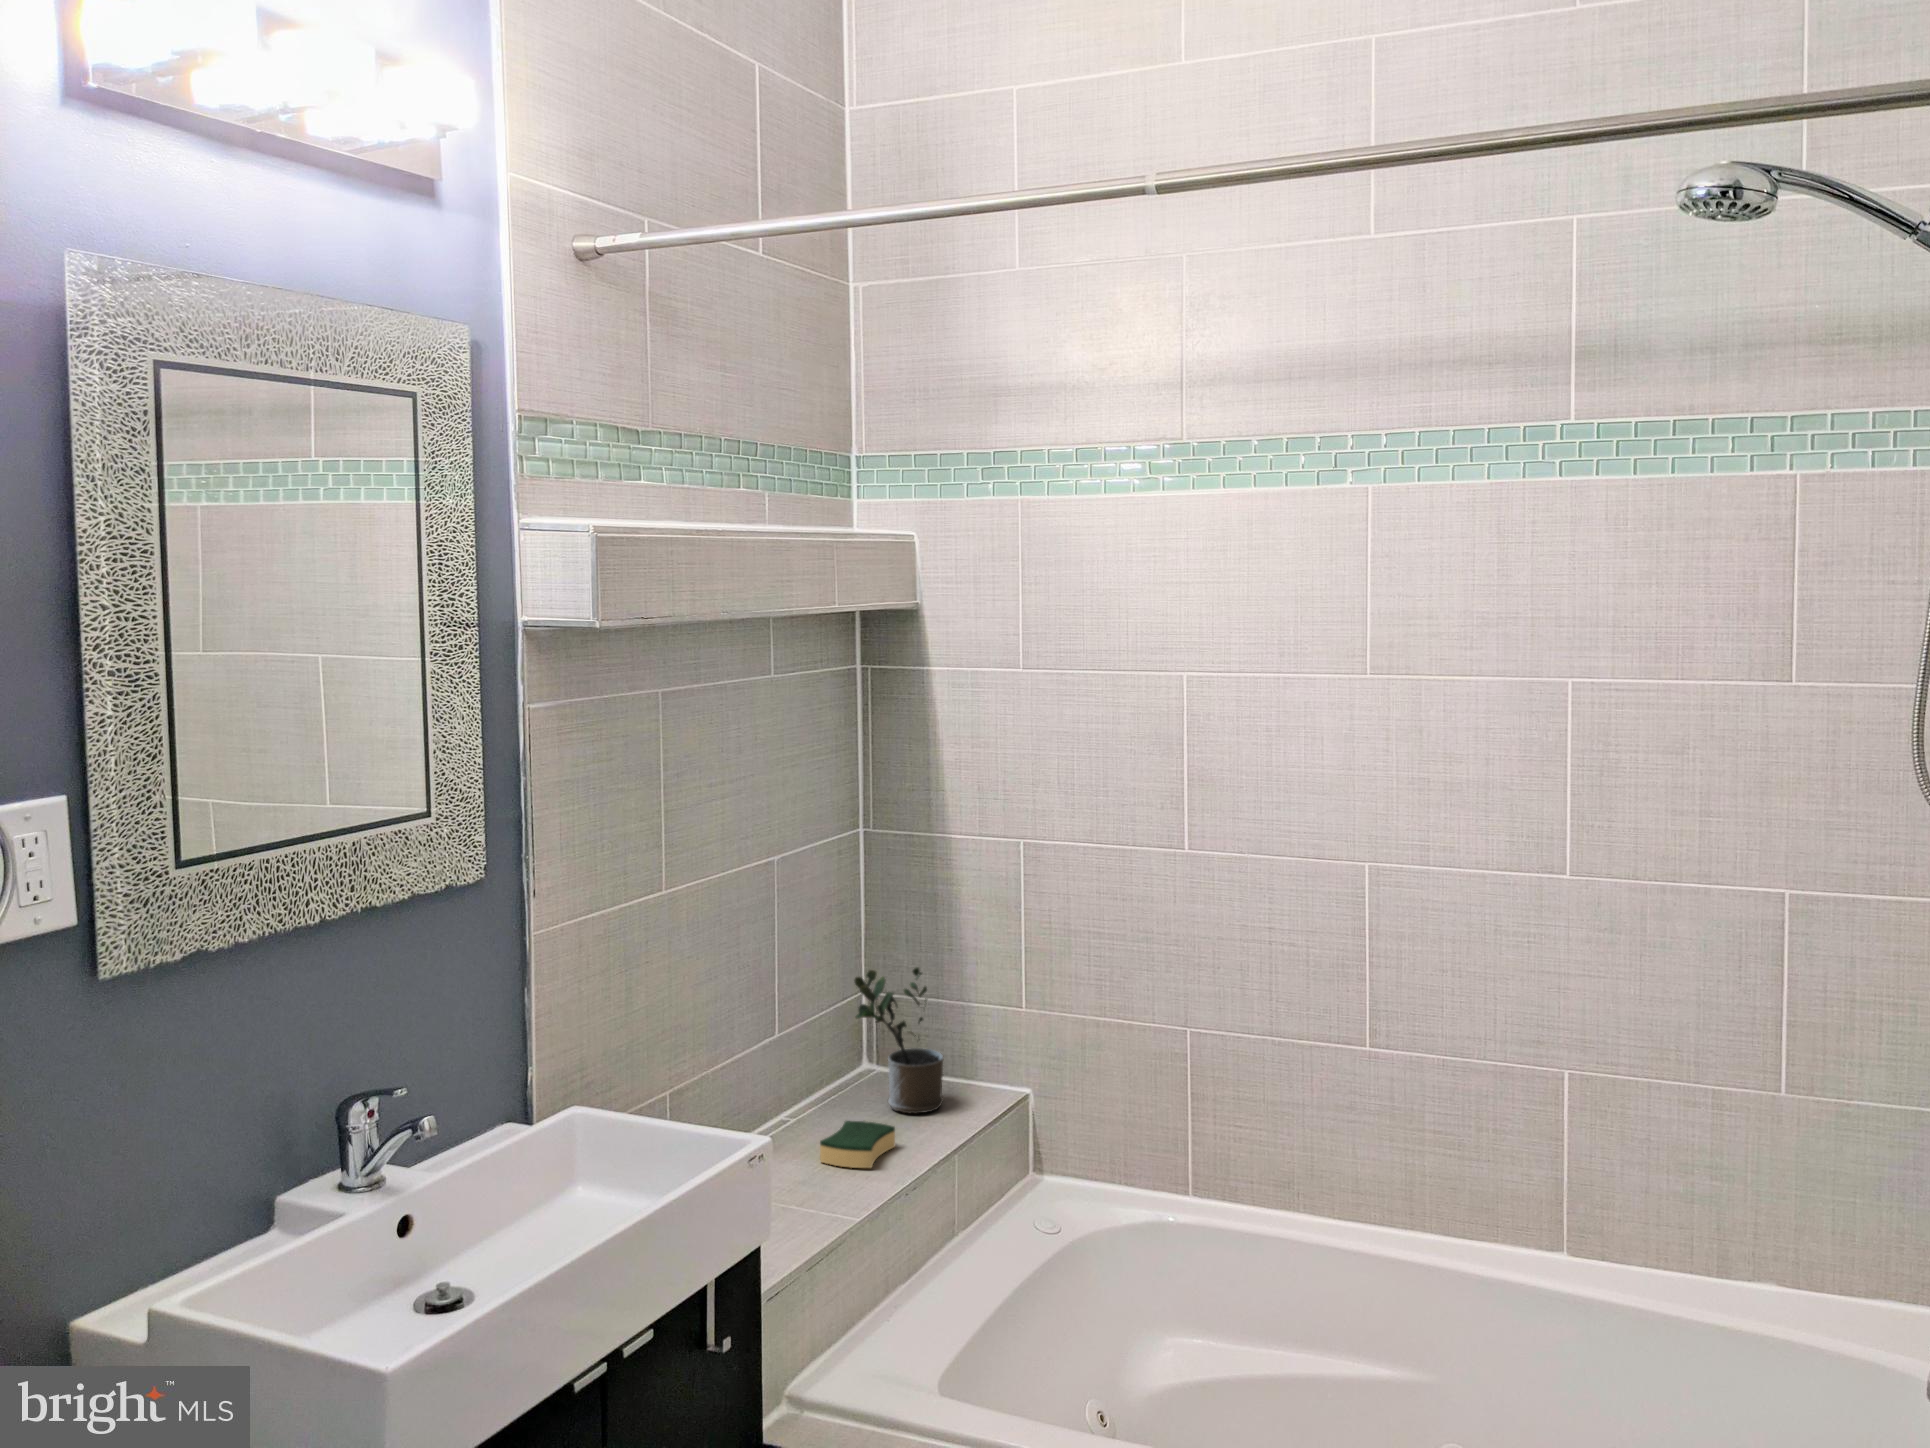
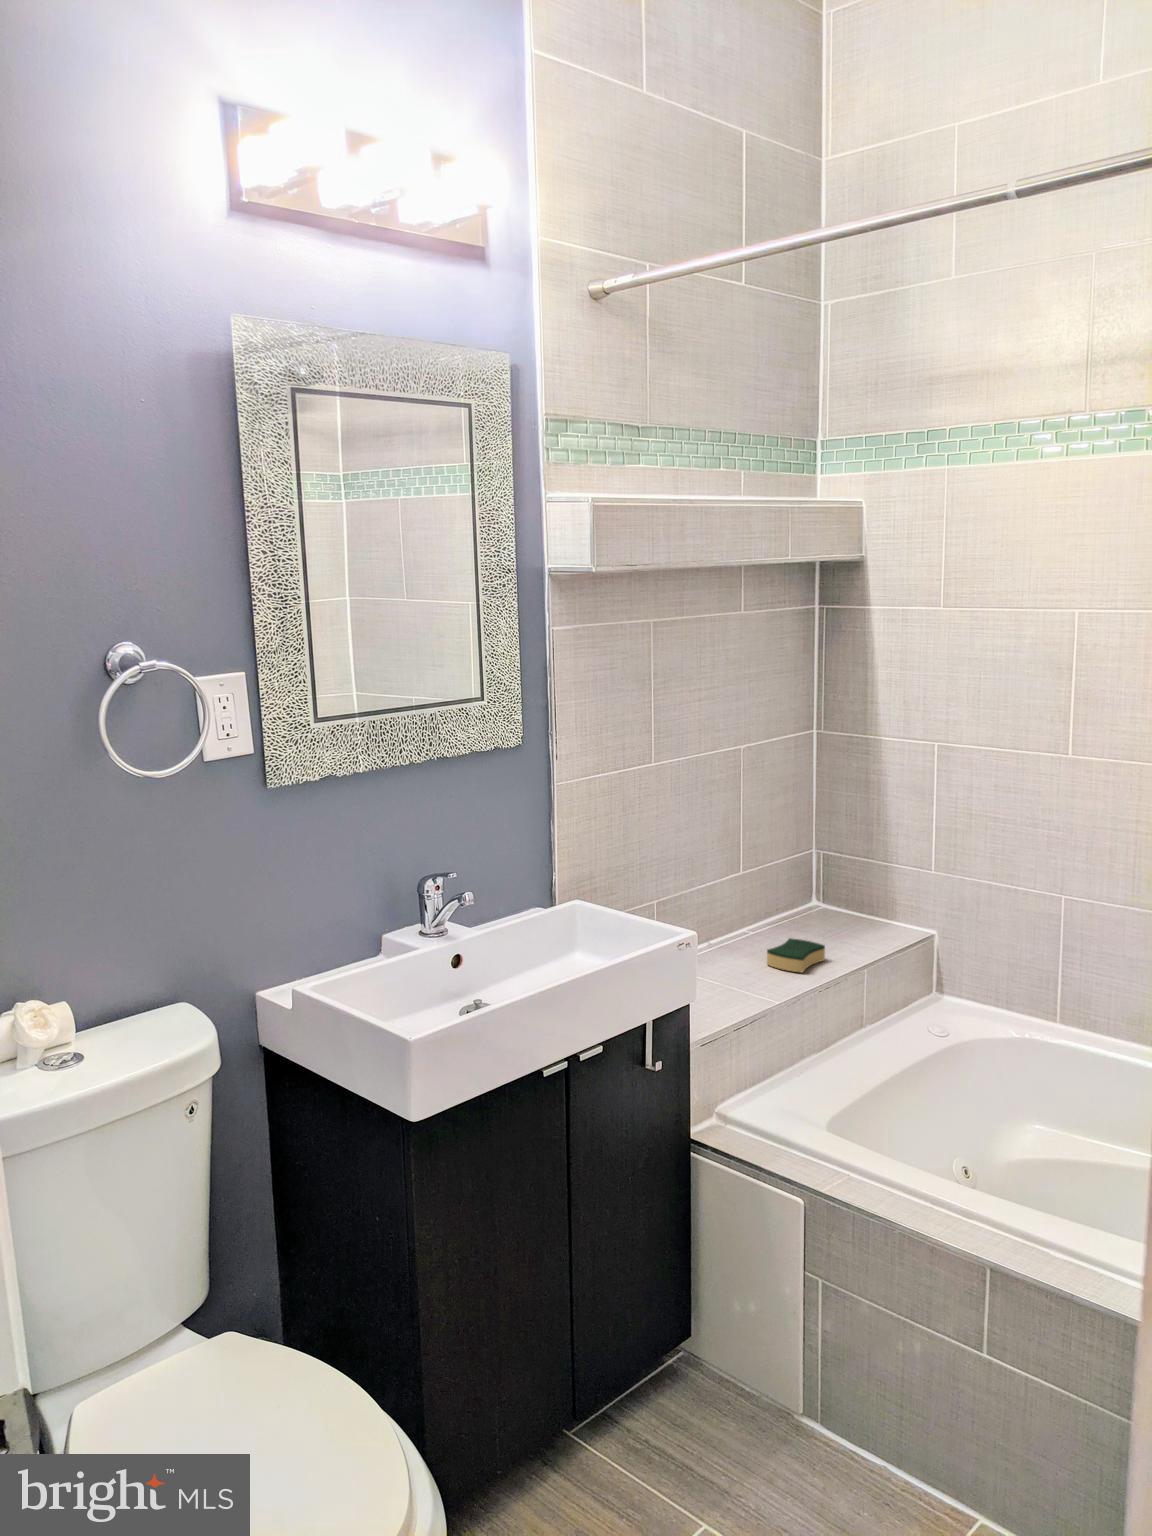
potted plant: present [854,967,944,1113] -> none [803,831,870,939]

